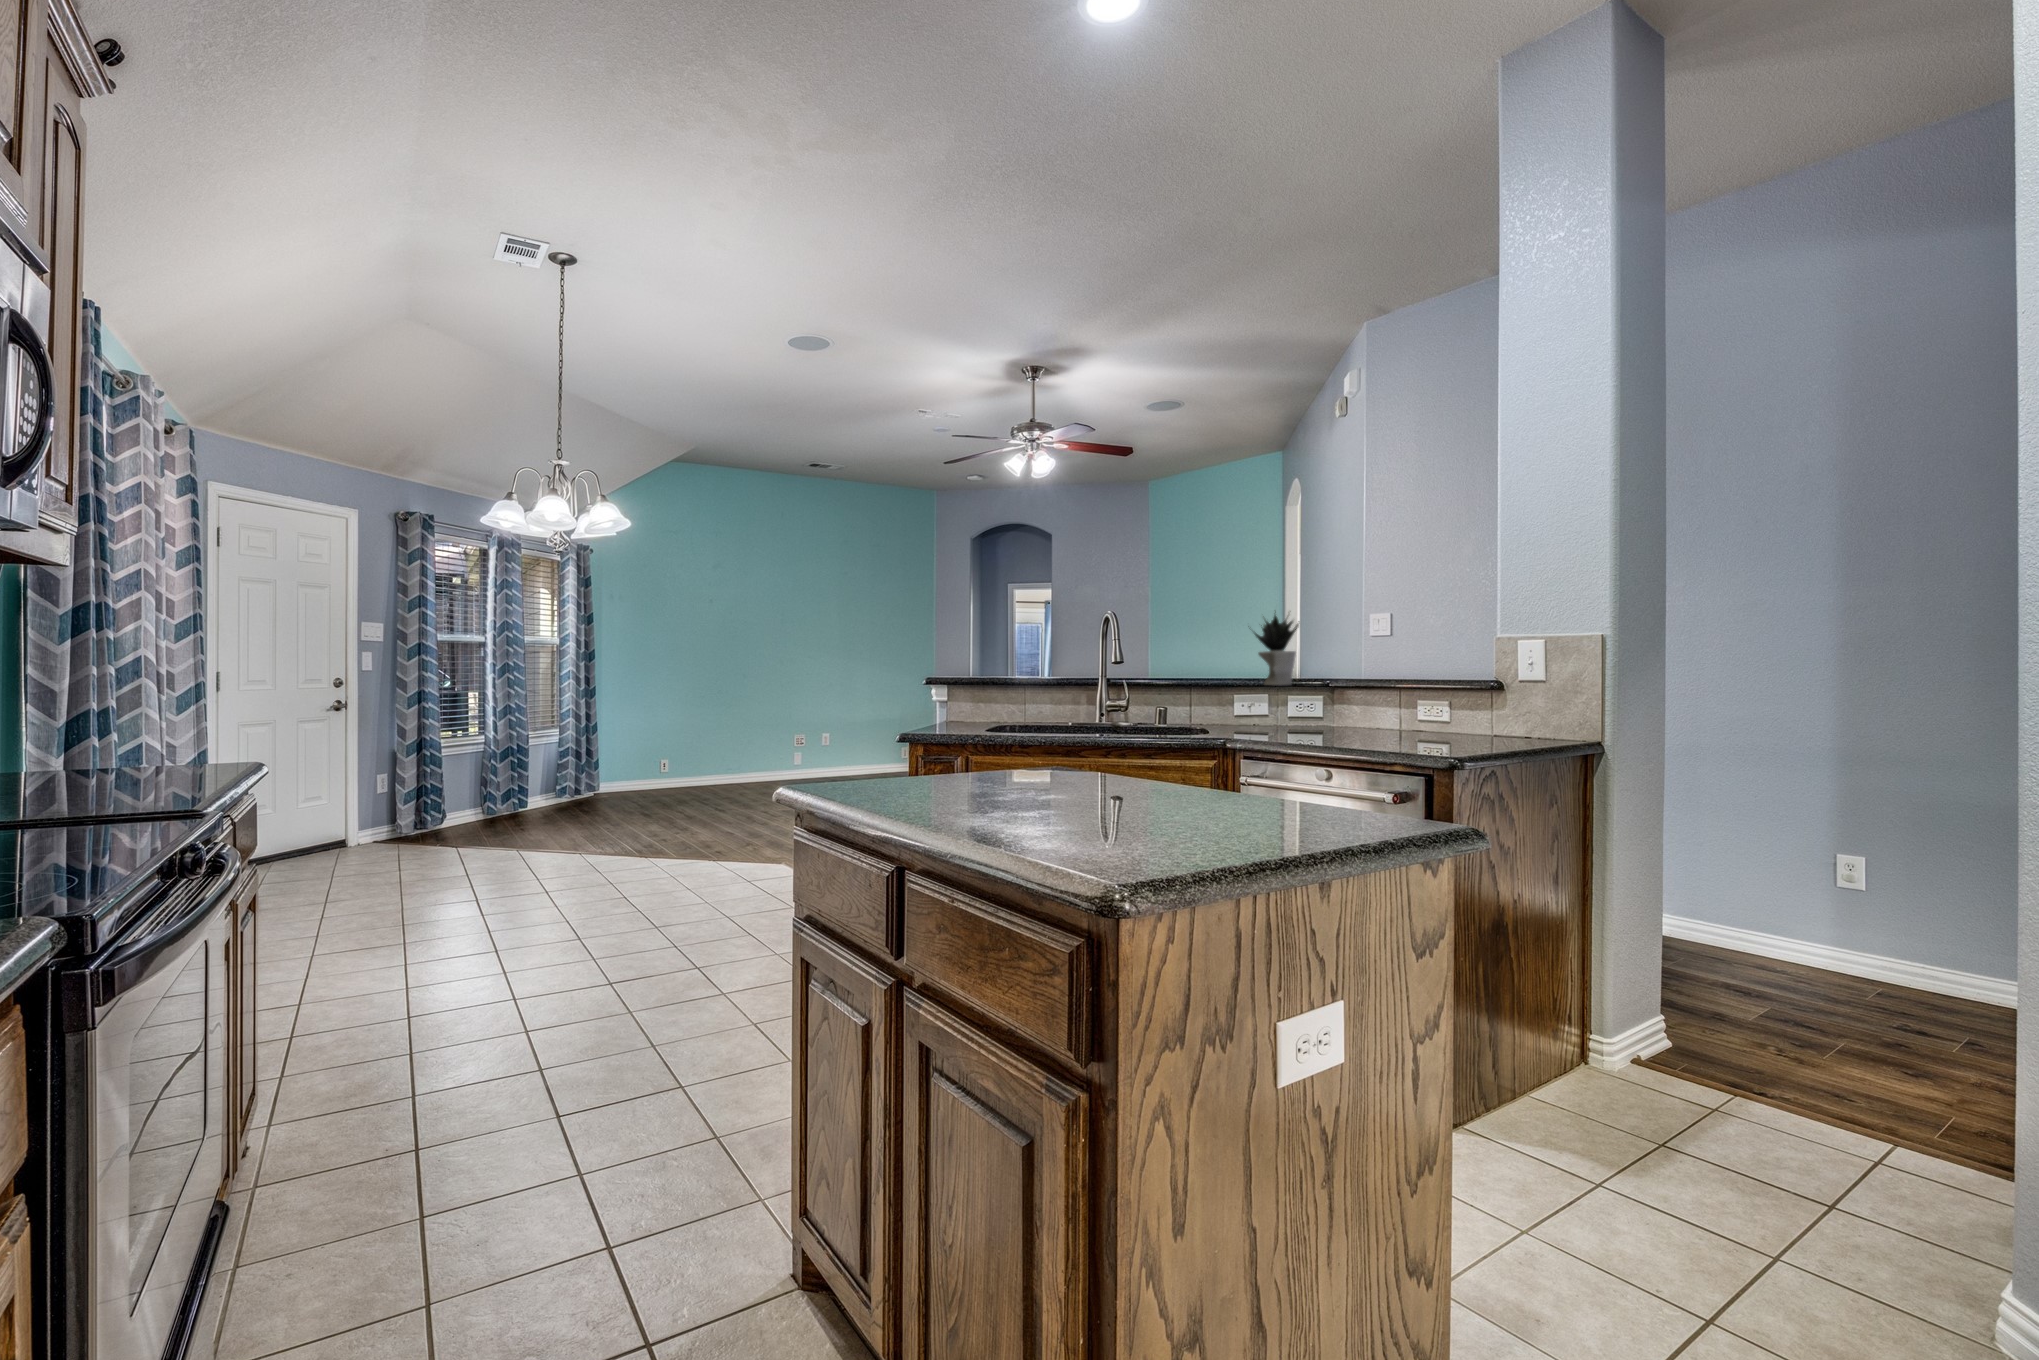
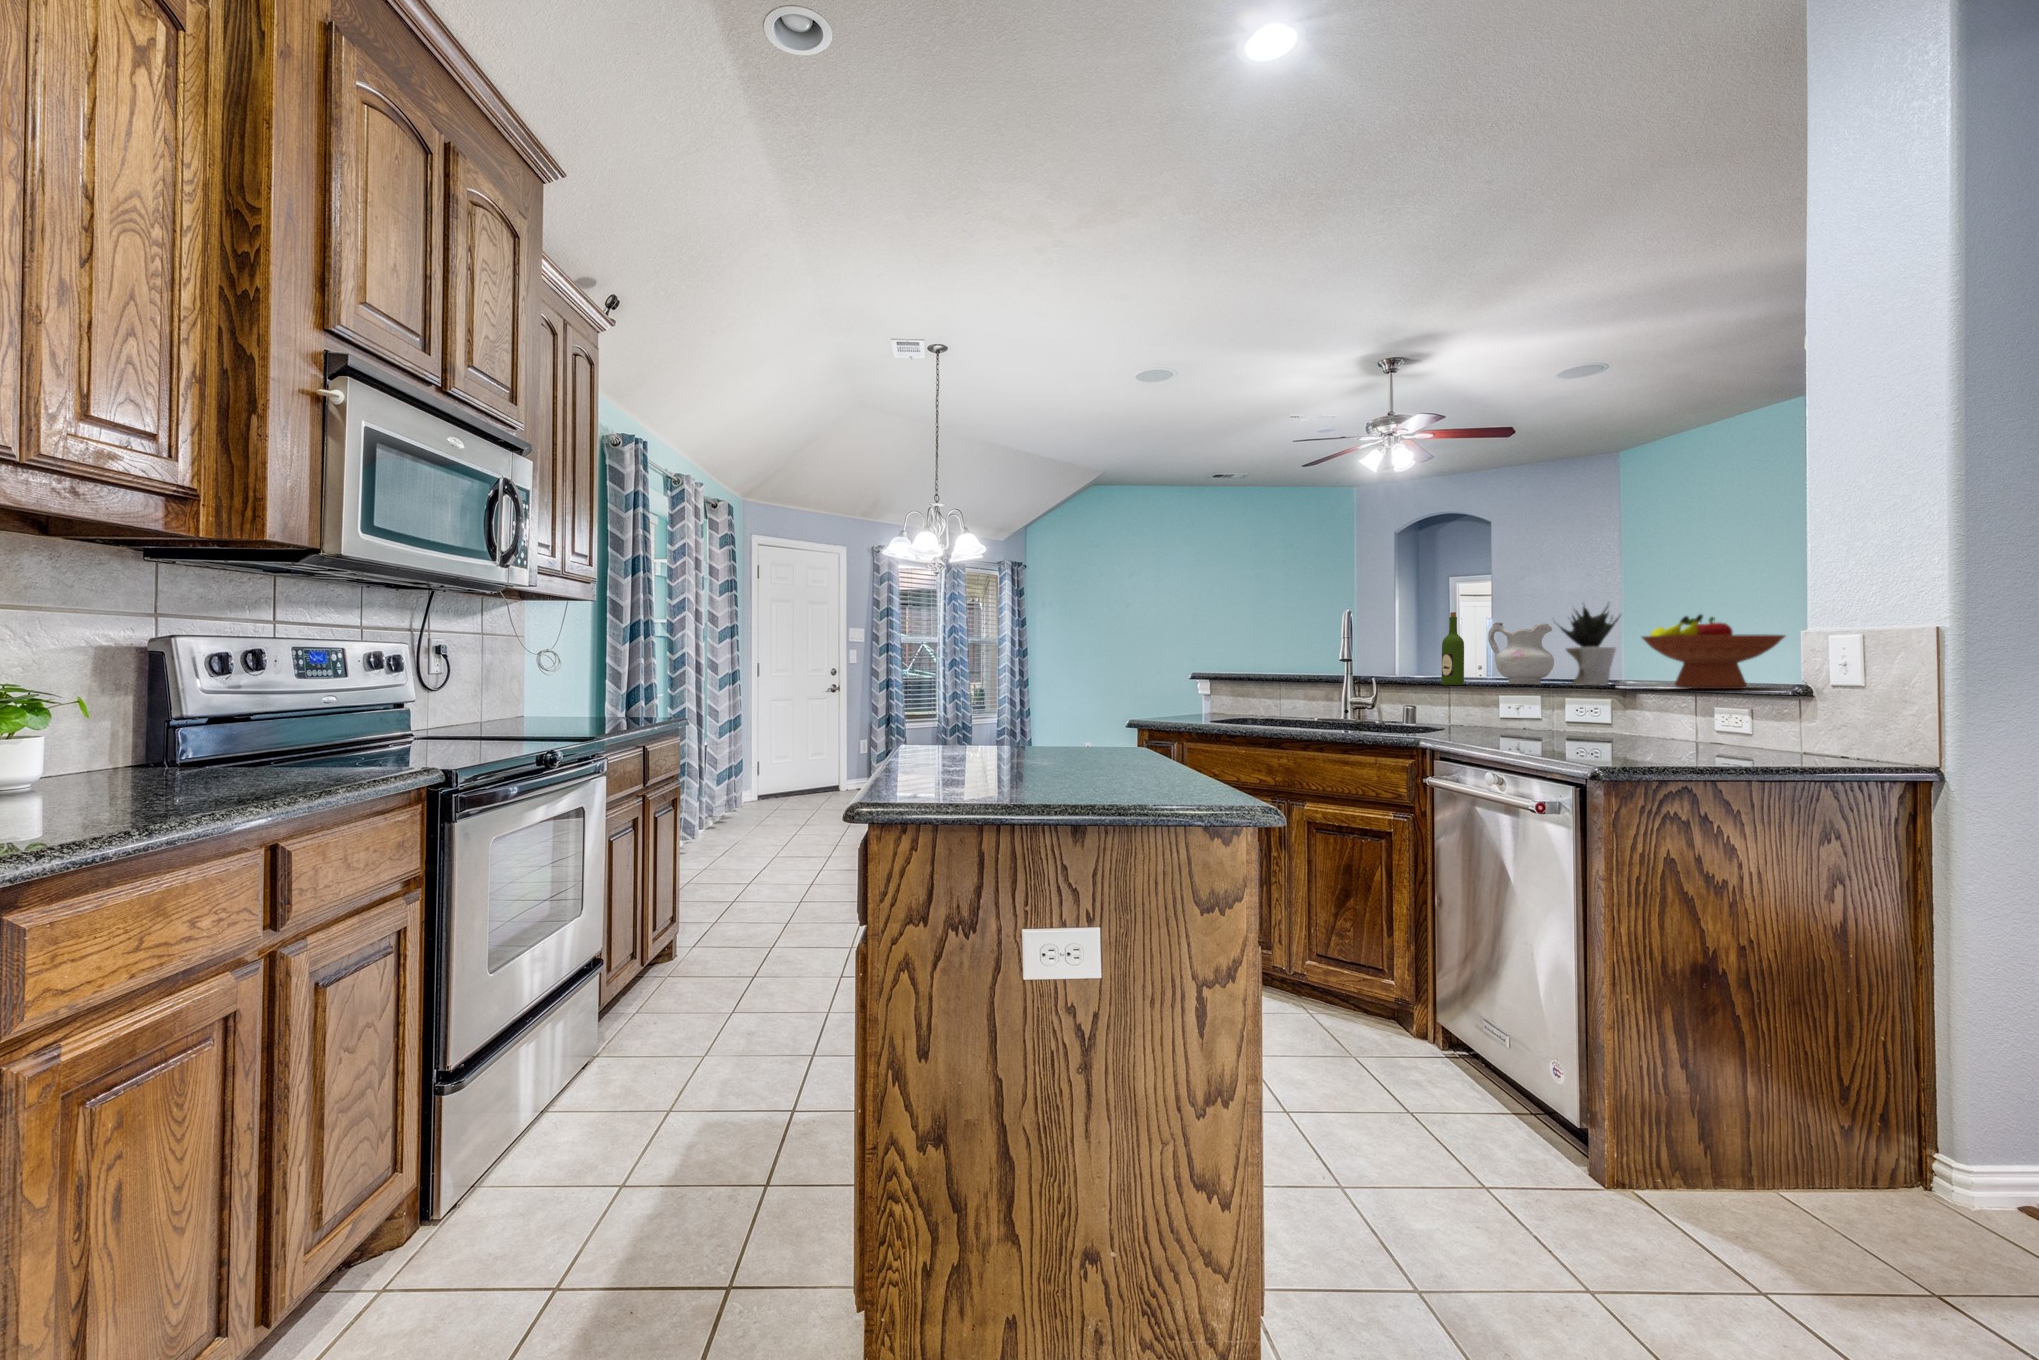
wine bottle: none [1145,617,1163,687] -> present [1442,612,1464,685]
fruit bowl: none [1347,624,1450,688] -> present [1642,614,1785,689]
ceramic pitcher: none [1184,627,1237,685] -> present [1488,622,1554,685]

